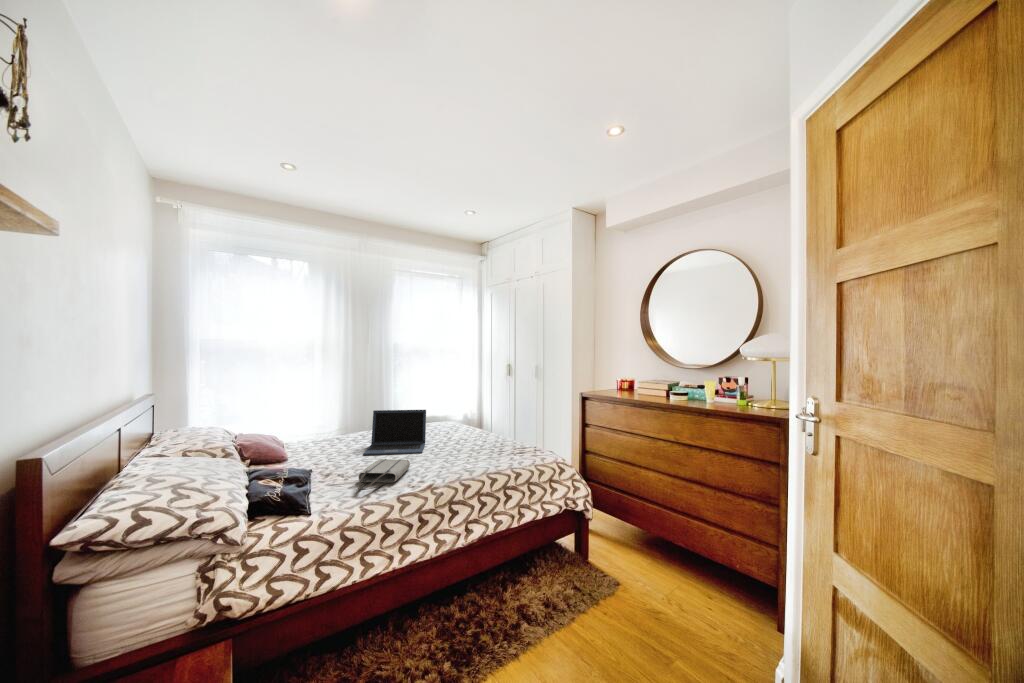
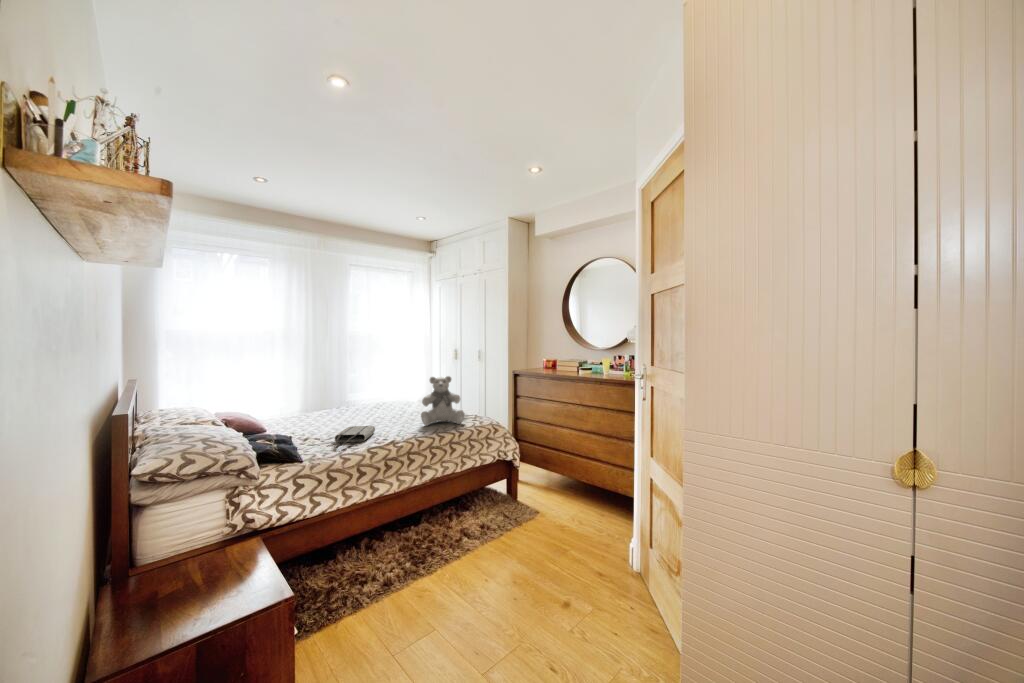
teddy bear: none [467,398,523,461] -> present [421,376,465,426]
laptop: present [363,410,426,455] -> none [334,389,386,426]

